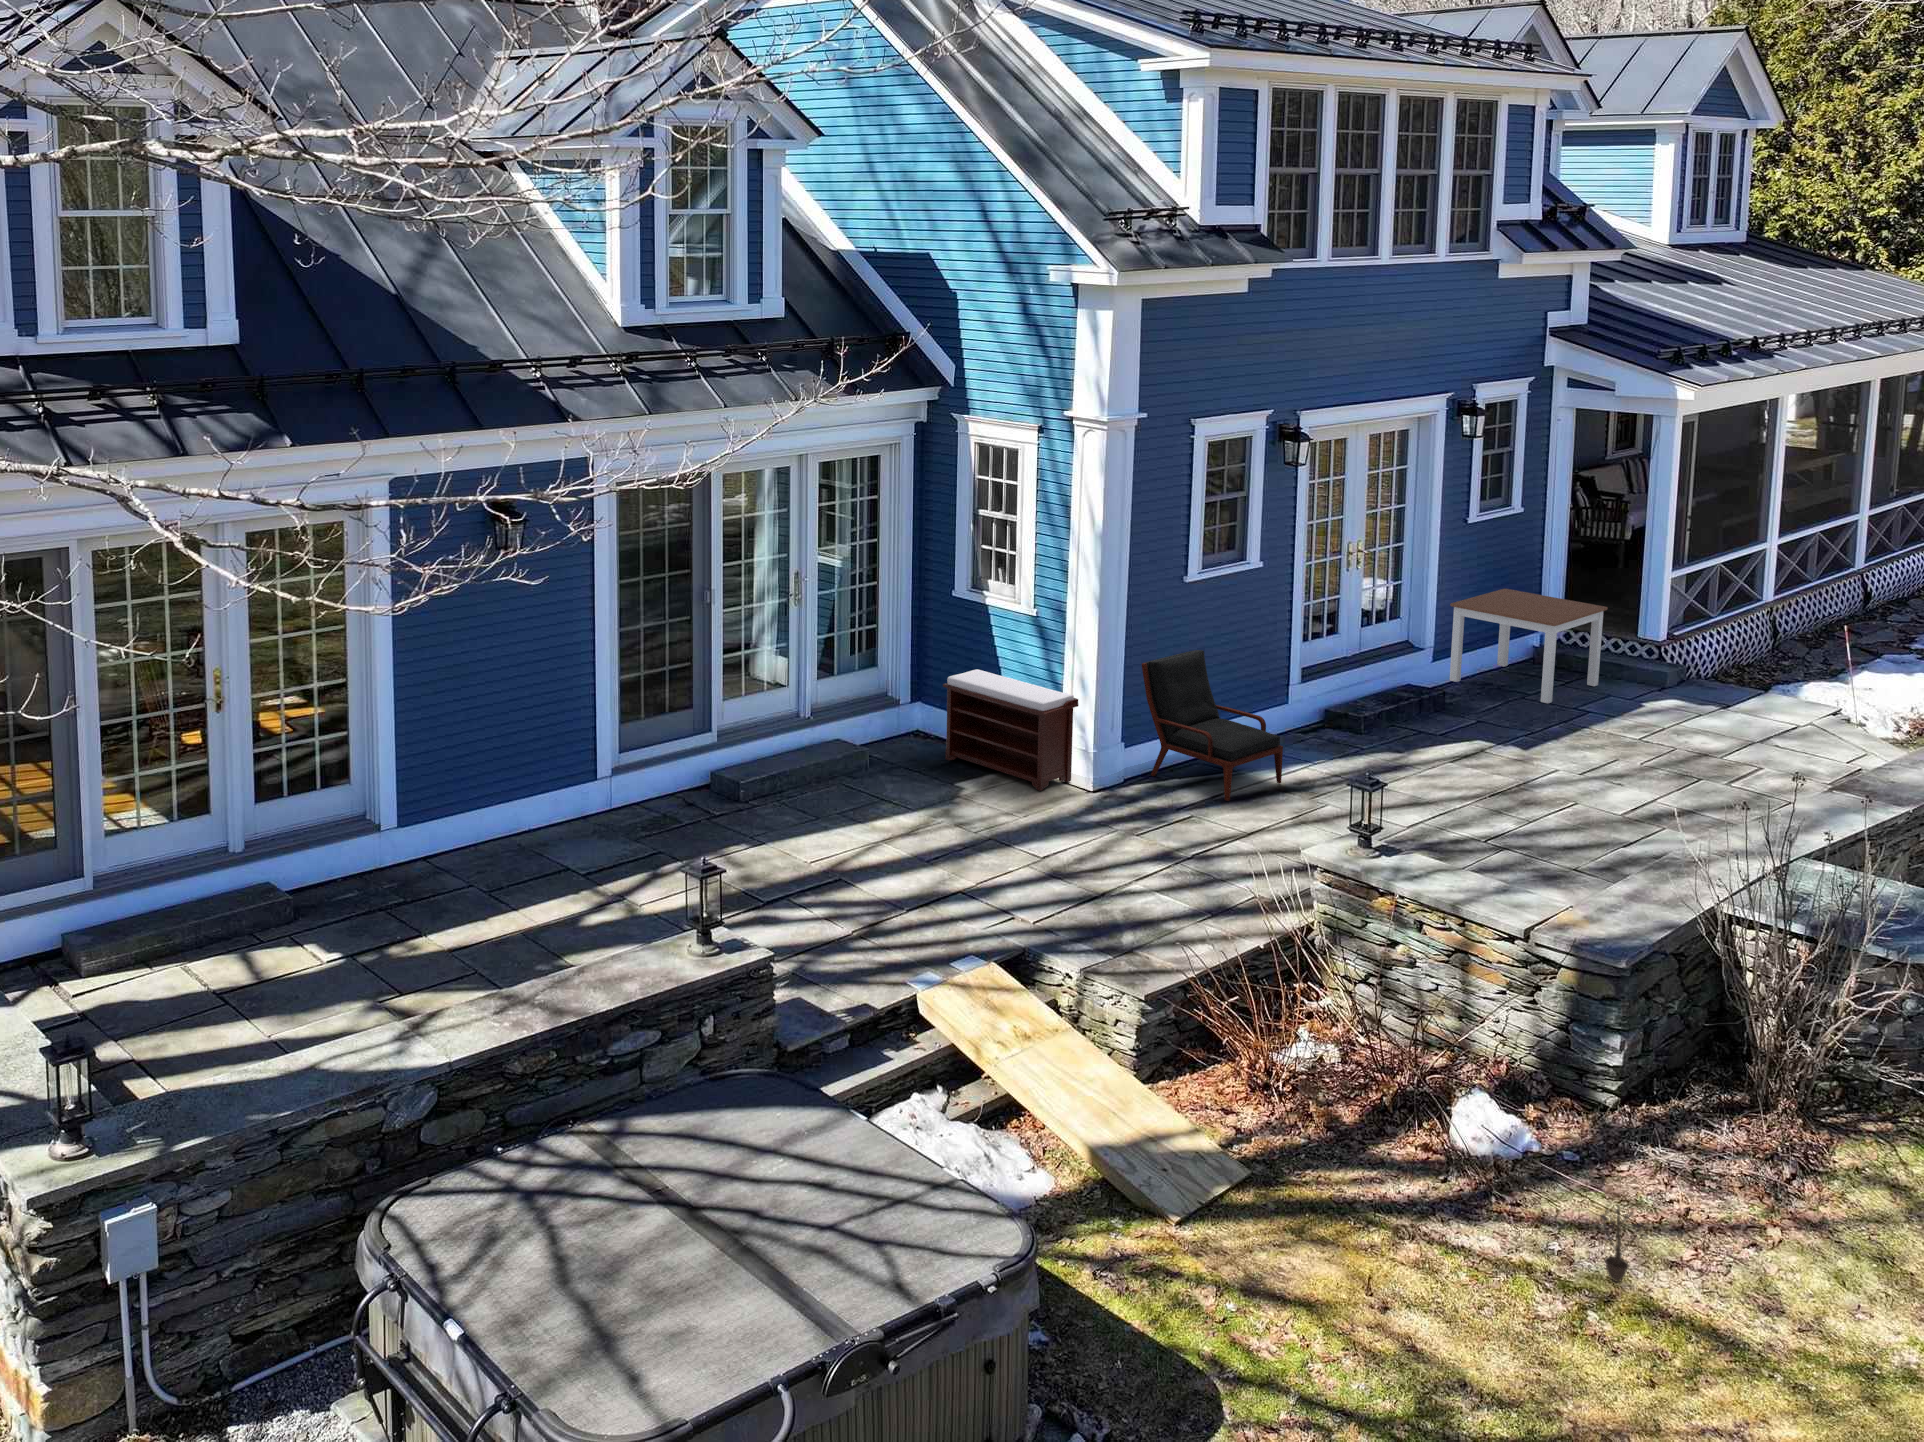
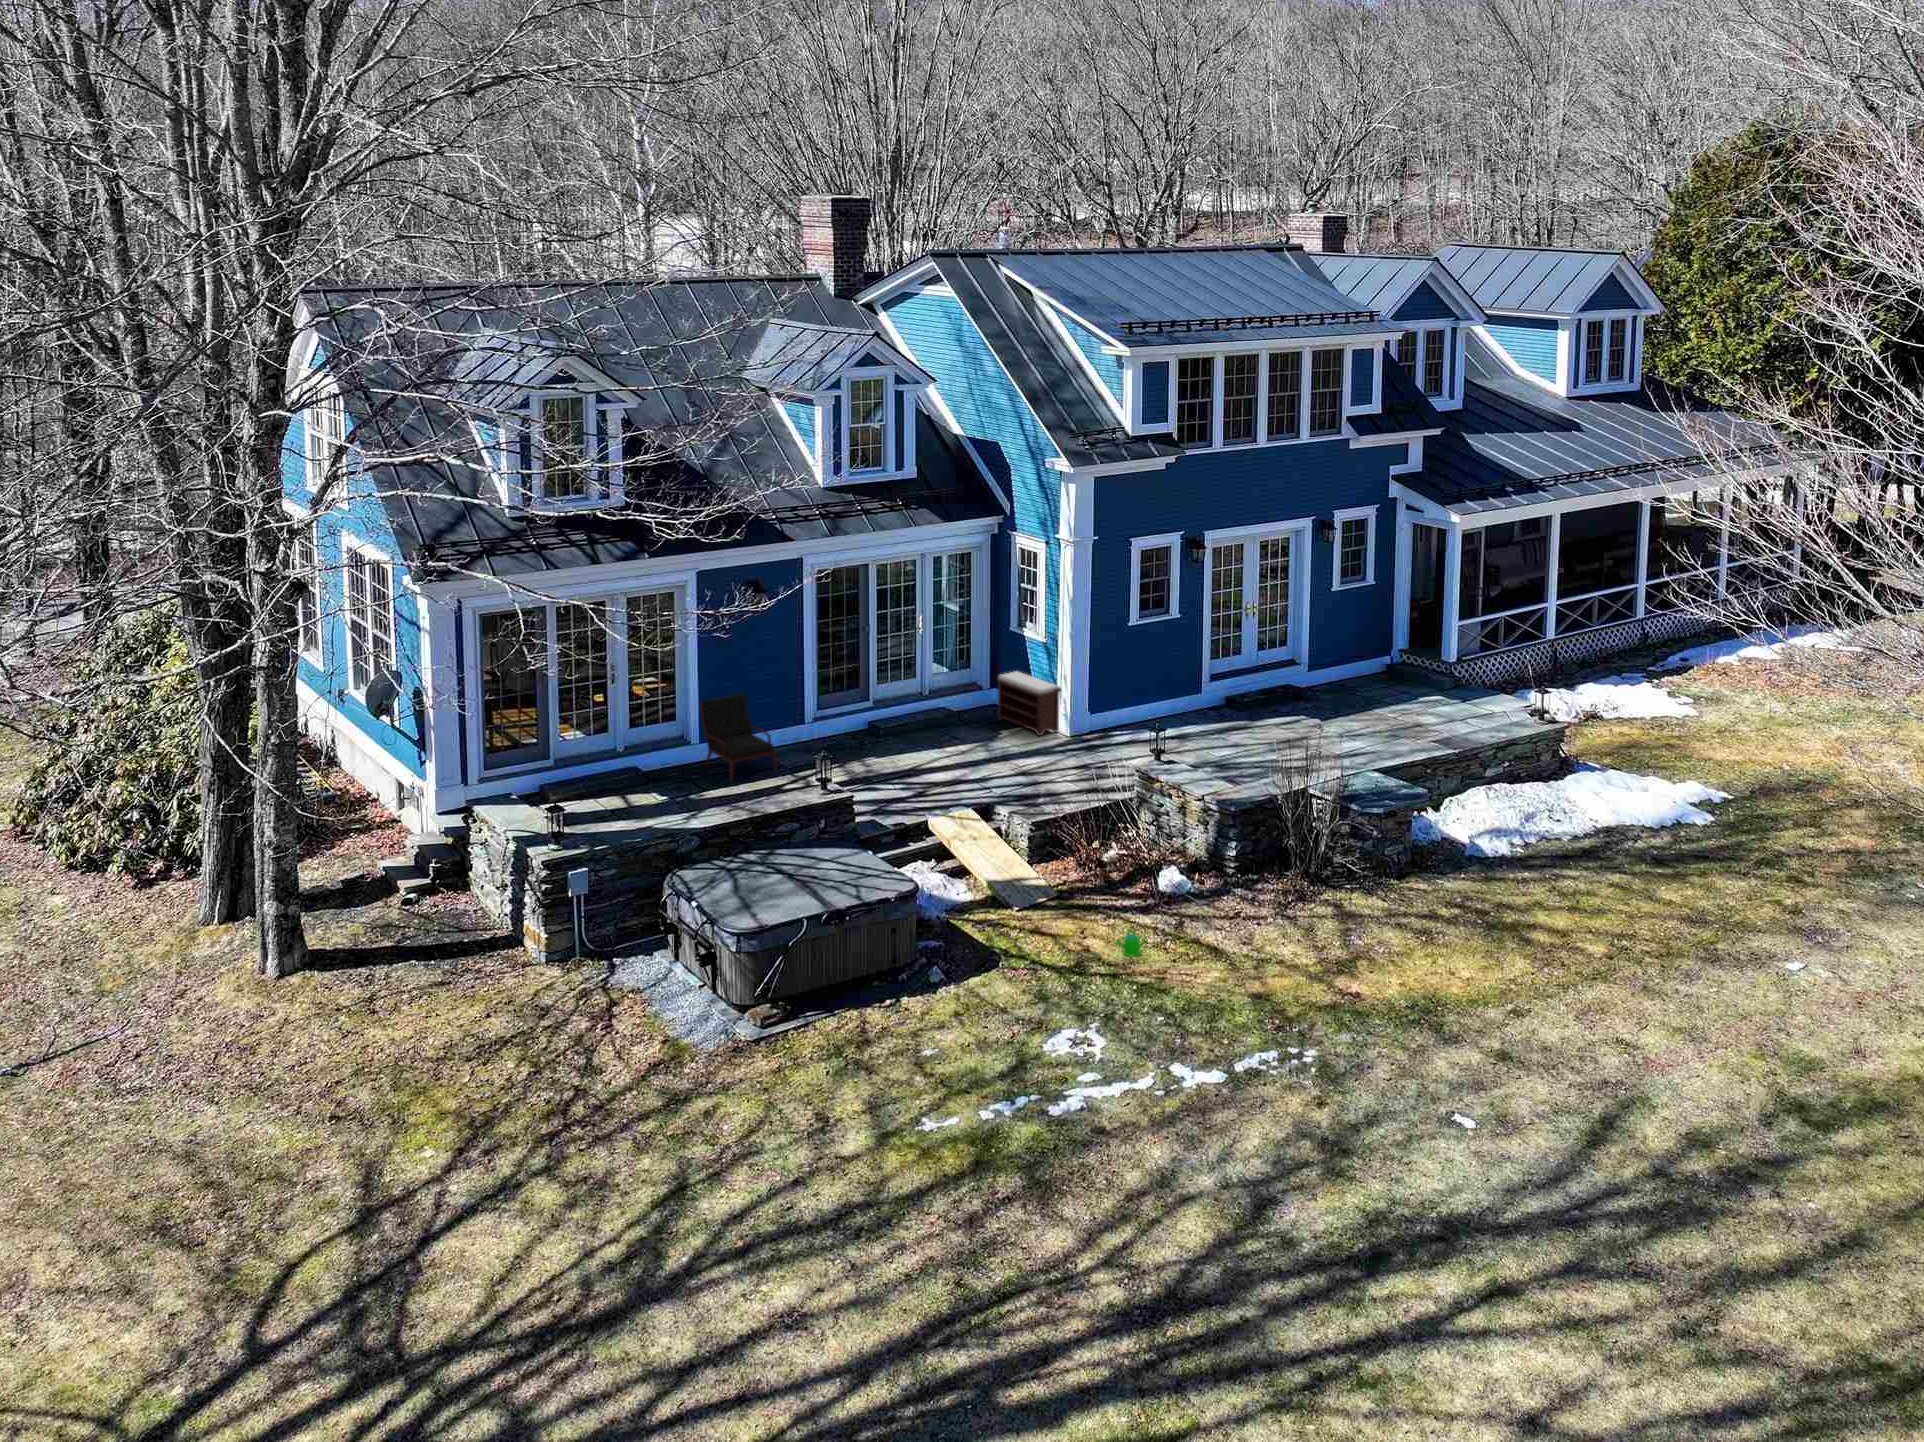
dining table: present [1450,588,1608,703] -> none [1319,629,1409,697]
armchair: present [1142,650,1283,801] -> present [700,693,777,781]
watering can: none [1526,1312,1582,1387] -> present [1116,929,1145,957]

